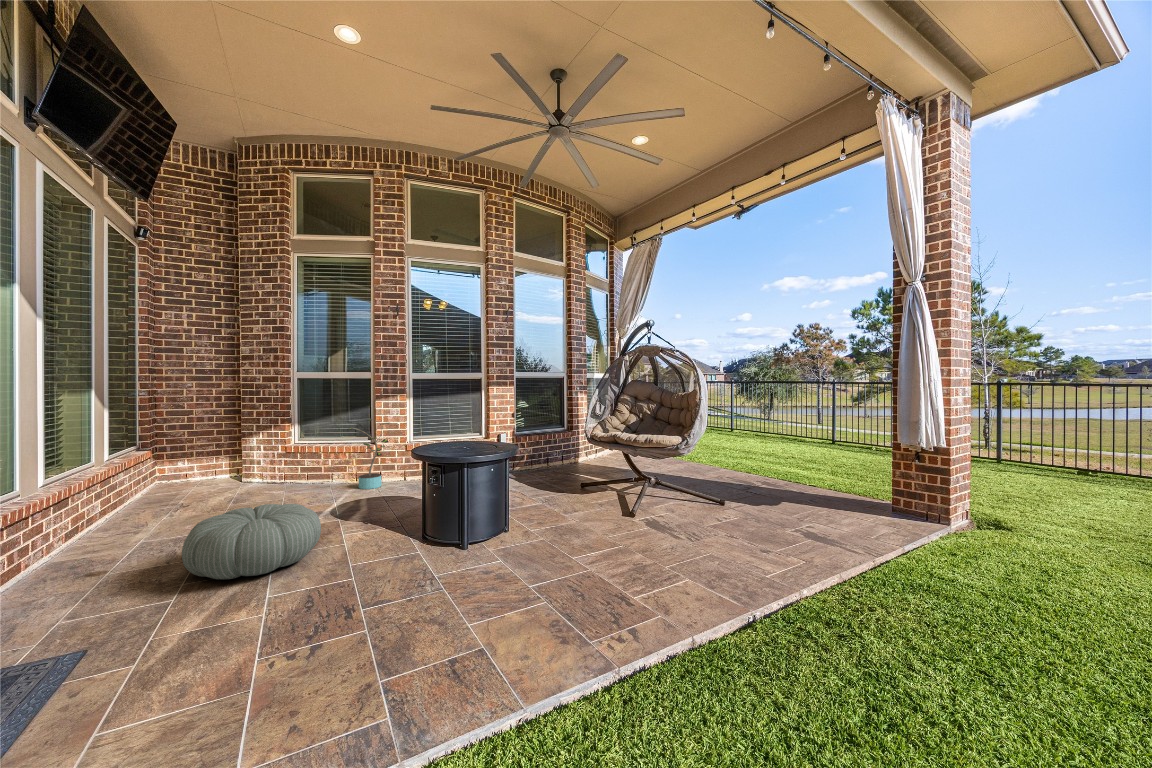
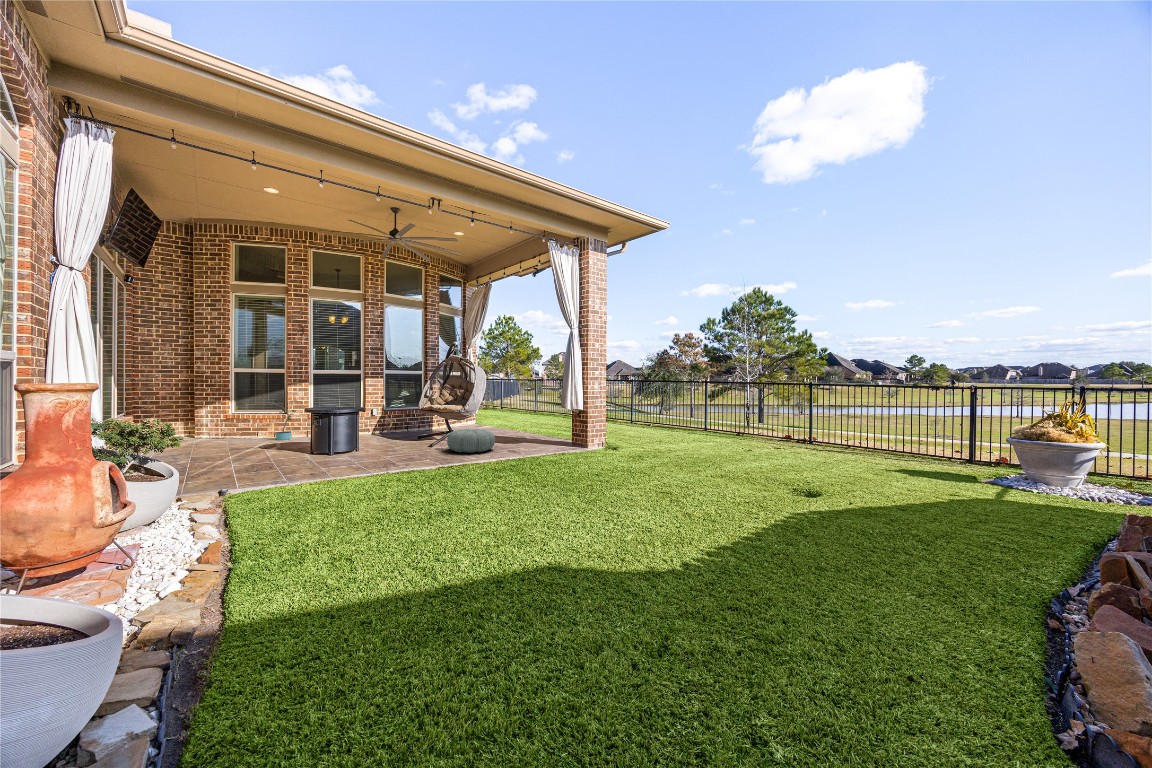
pouf: present [182,504,321,579] -> present [447,429,495,453]

